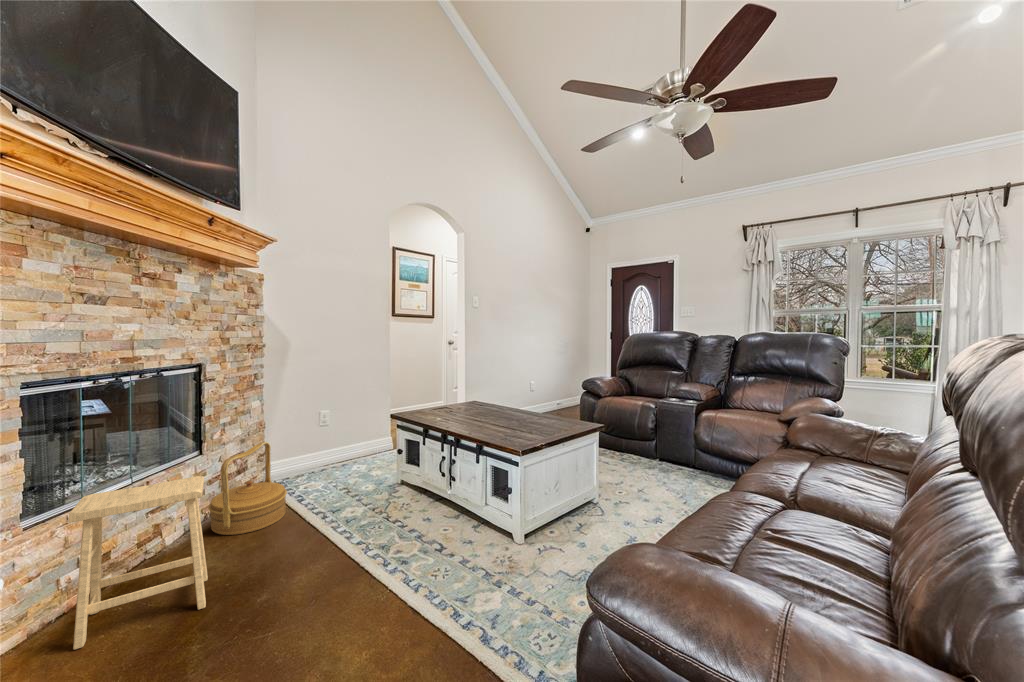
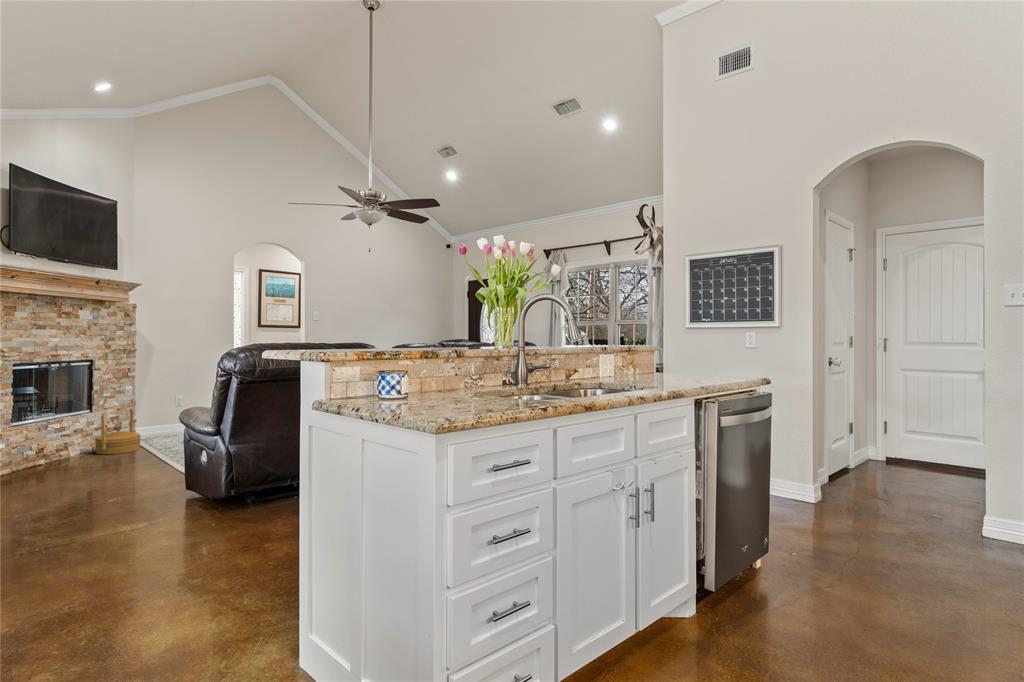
footstool: present [68,476,208,650] -> none [32,413,91,476]

